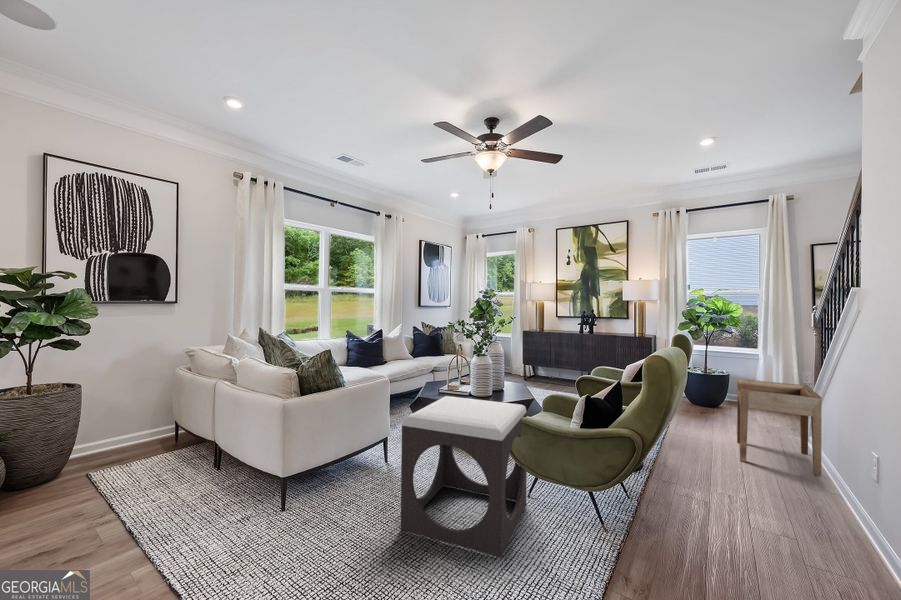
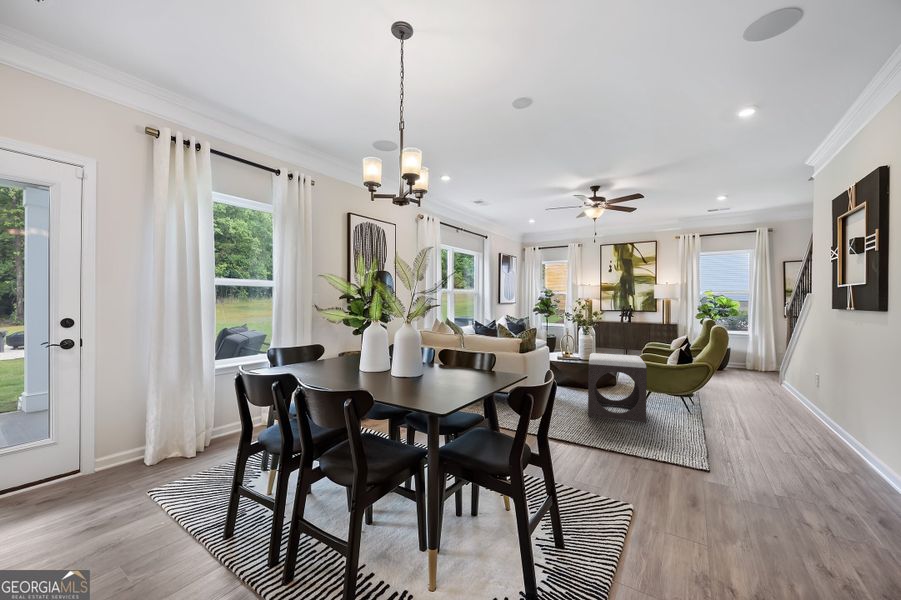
side table: present [737,379,822,476] -> none [741,348,791,398]

